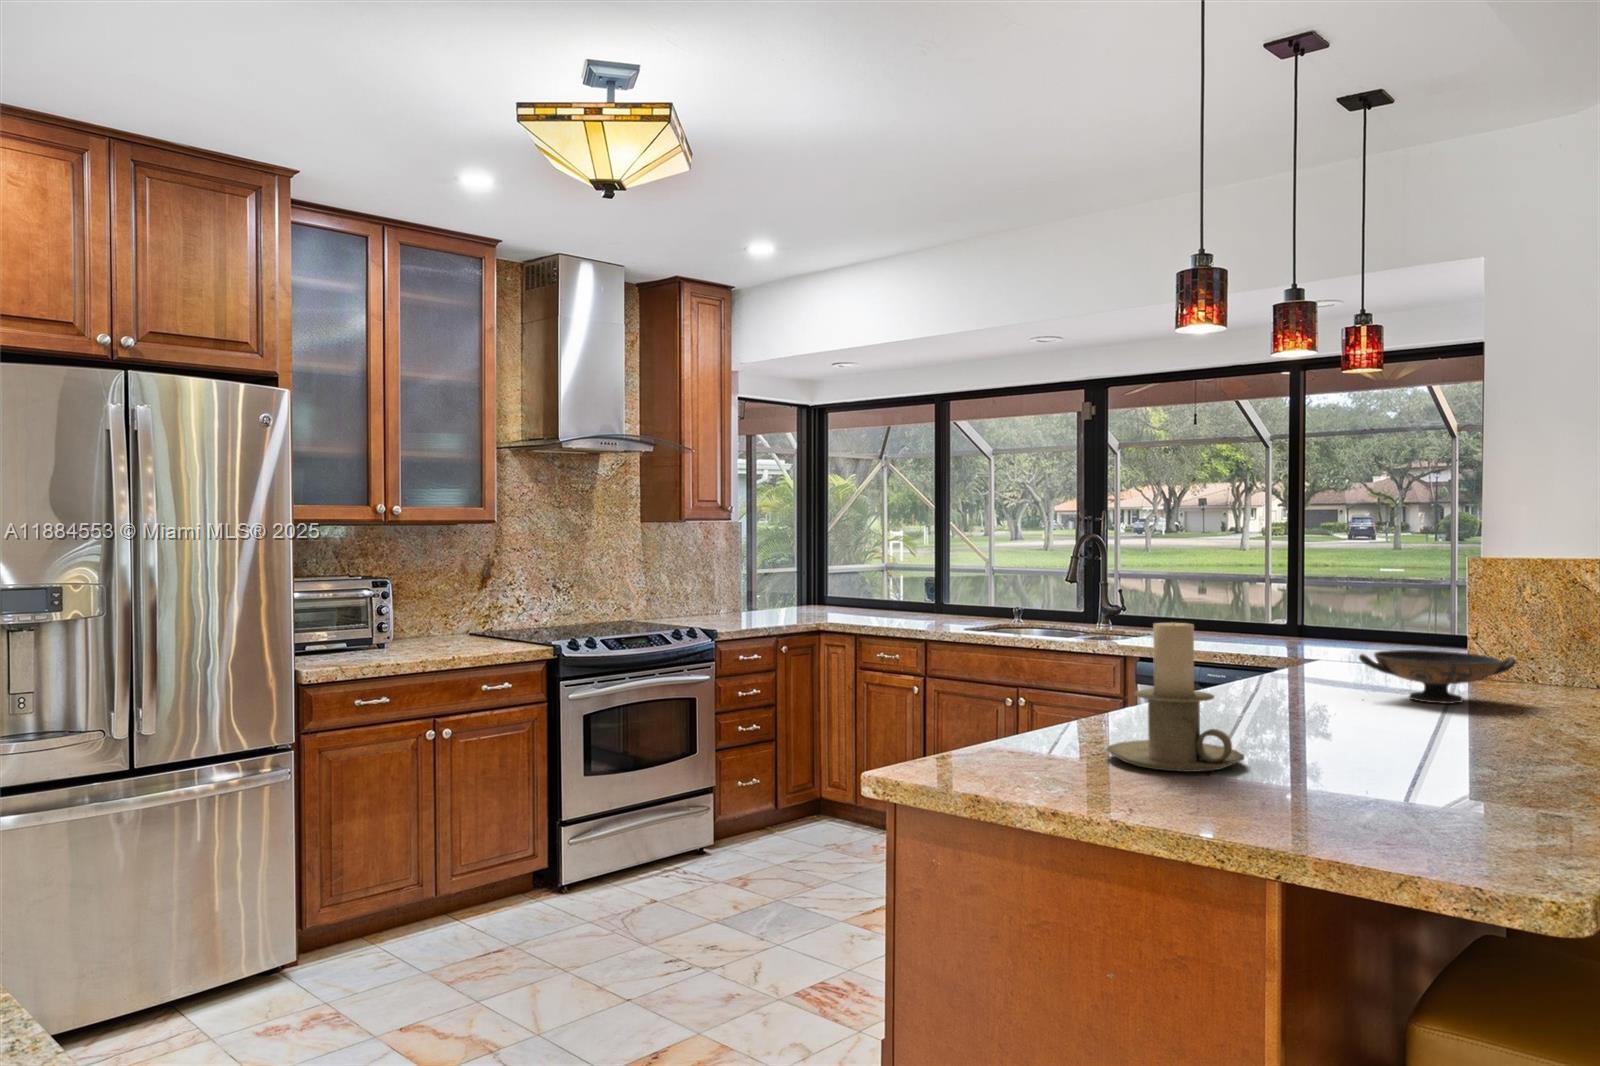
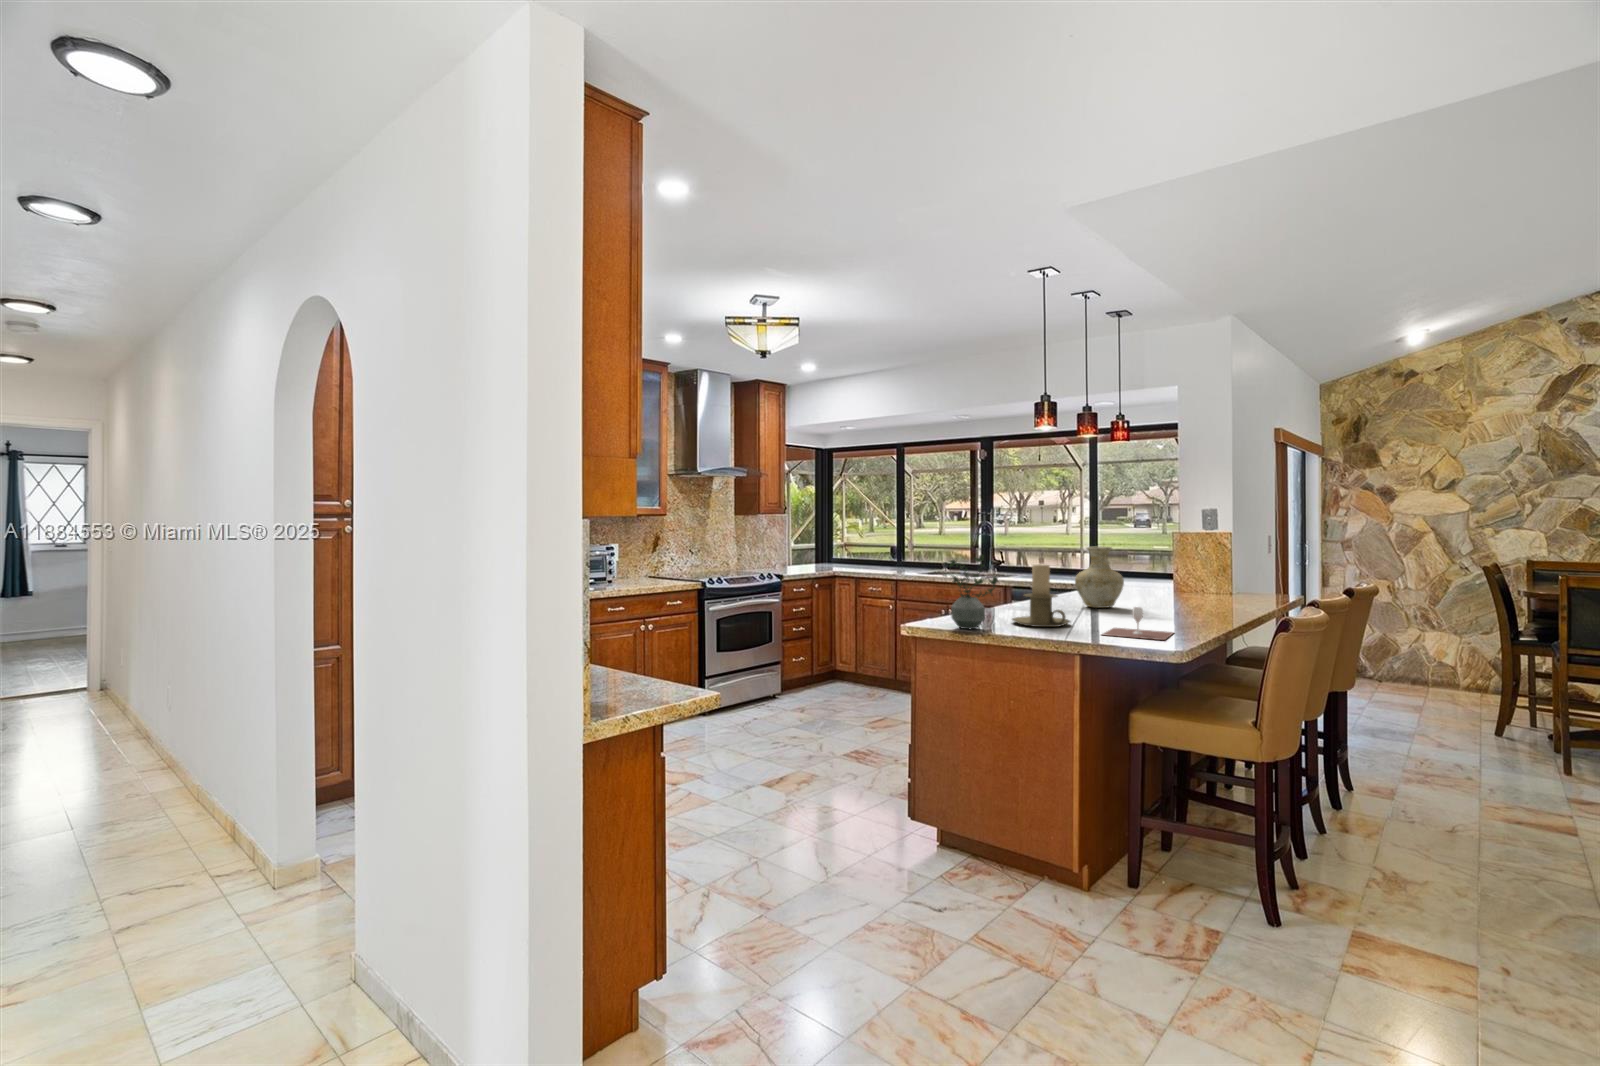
vase: none [1257,581,1365,714] -> present [1075,546,1124,608]
potted plant: none [953,599,1066,778] -> present [950,555,998,629]
decorative bowl: present [1359,650,1516,703] -> none [1122,580,1194,604]
wine glass: none [1316,731,1502,823] -> present [1103,607,1173,640]

